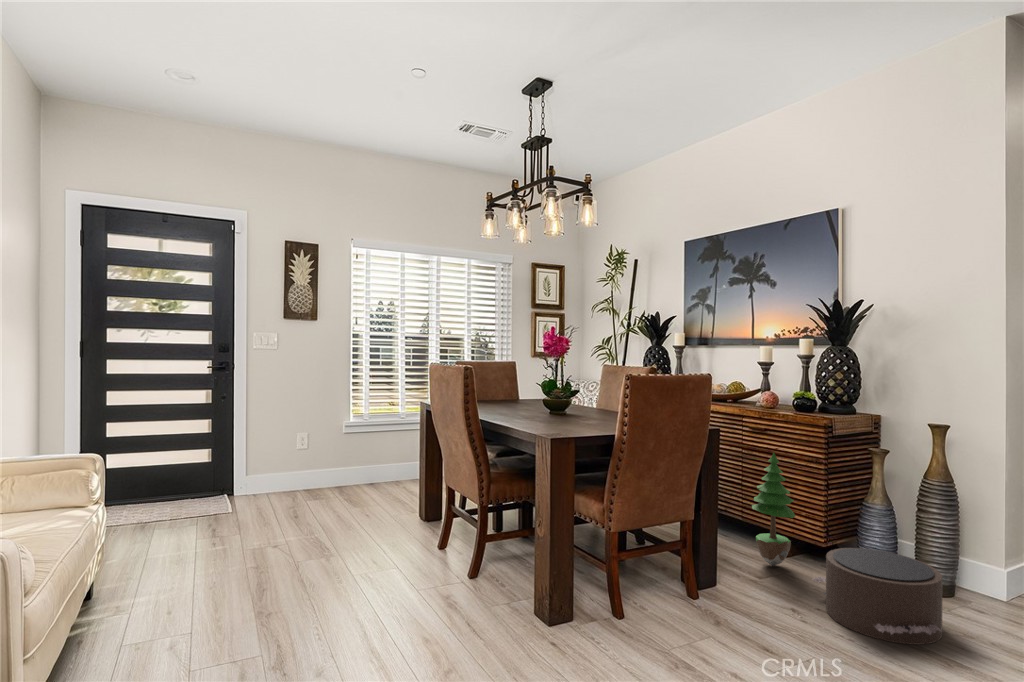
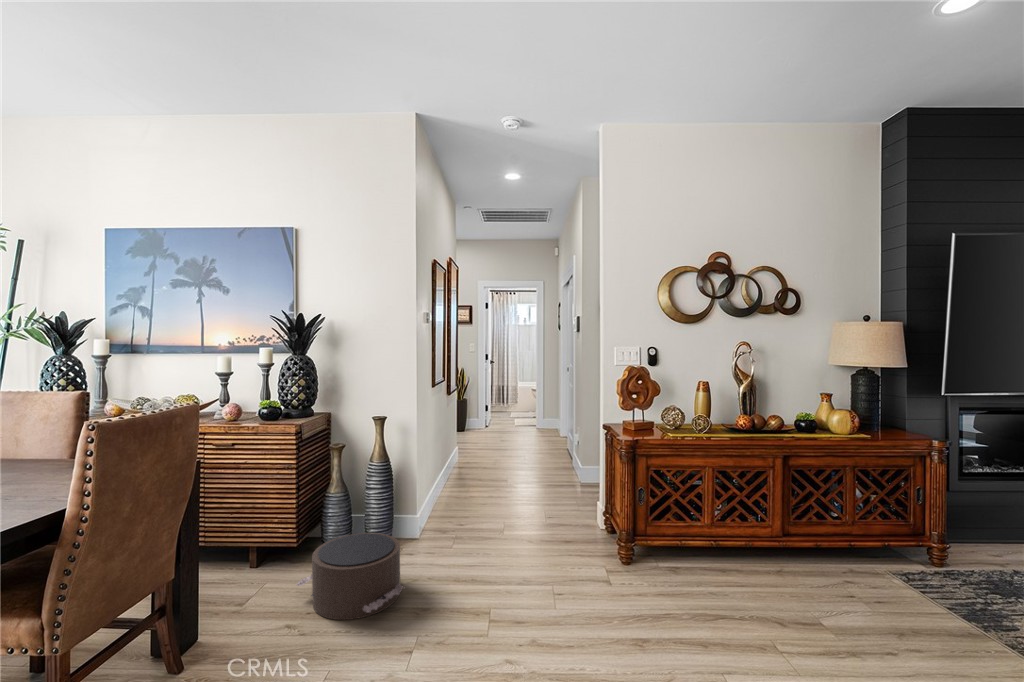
potted tree: present [752,453,795,566] -> none [223,468,270,583]

